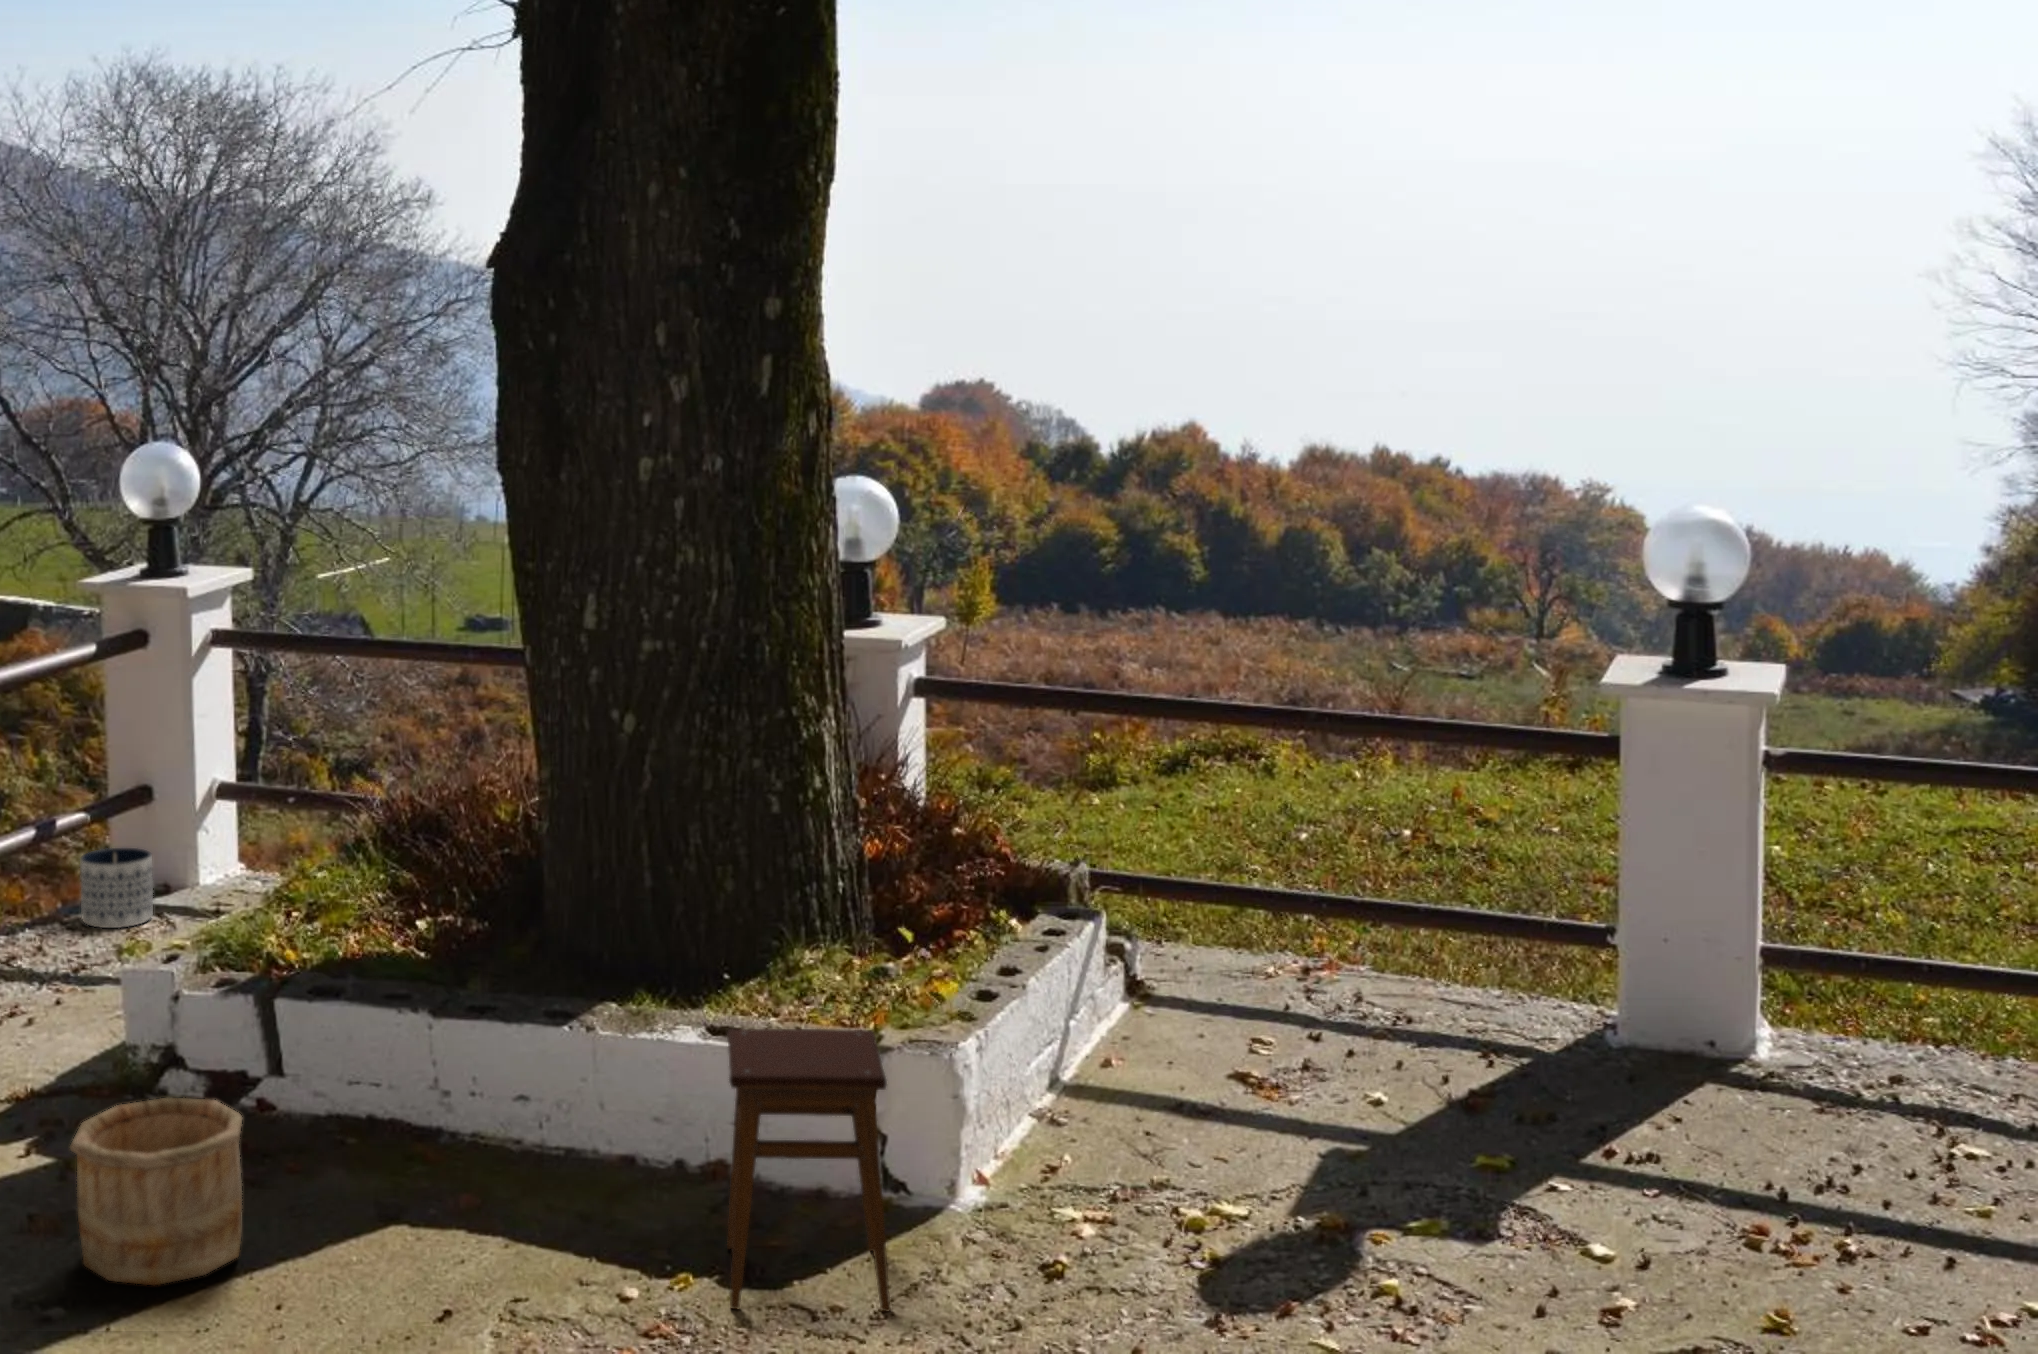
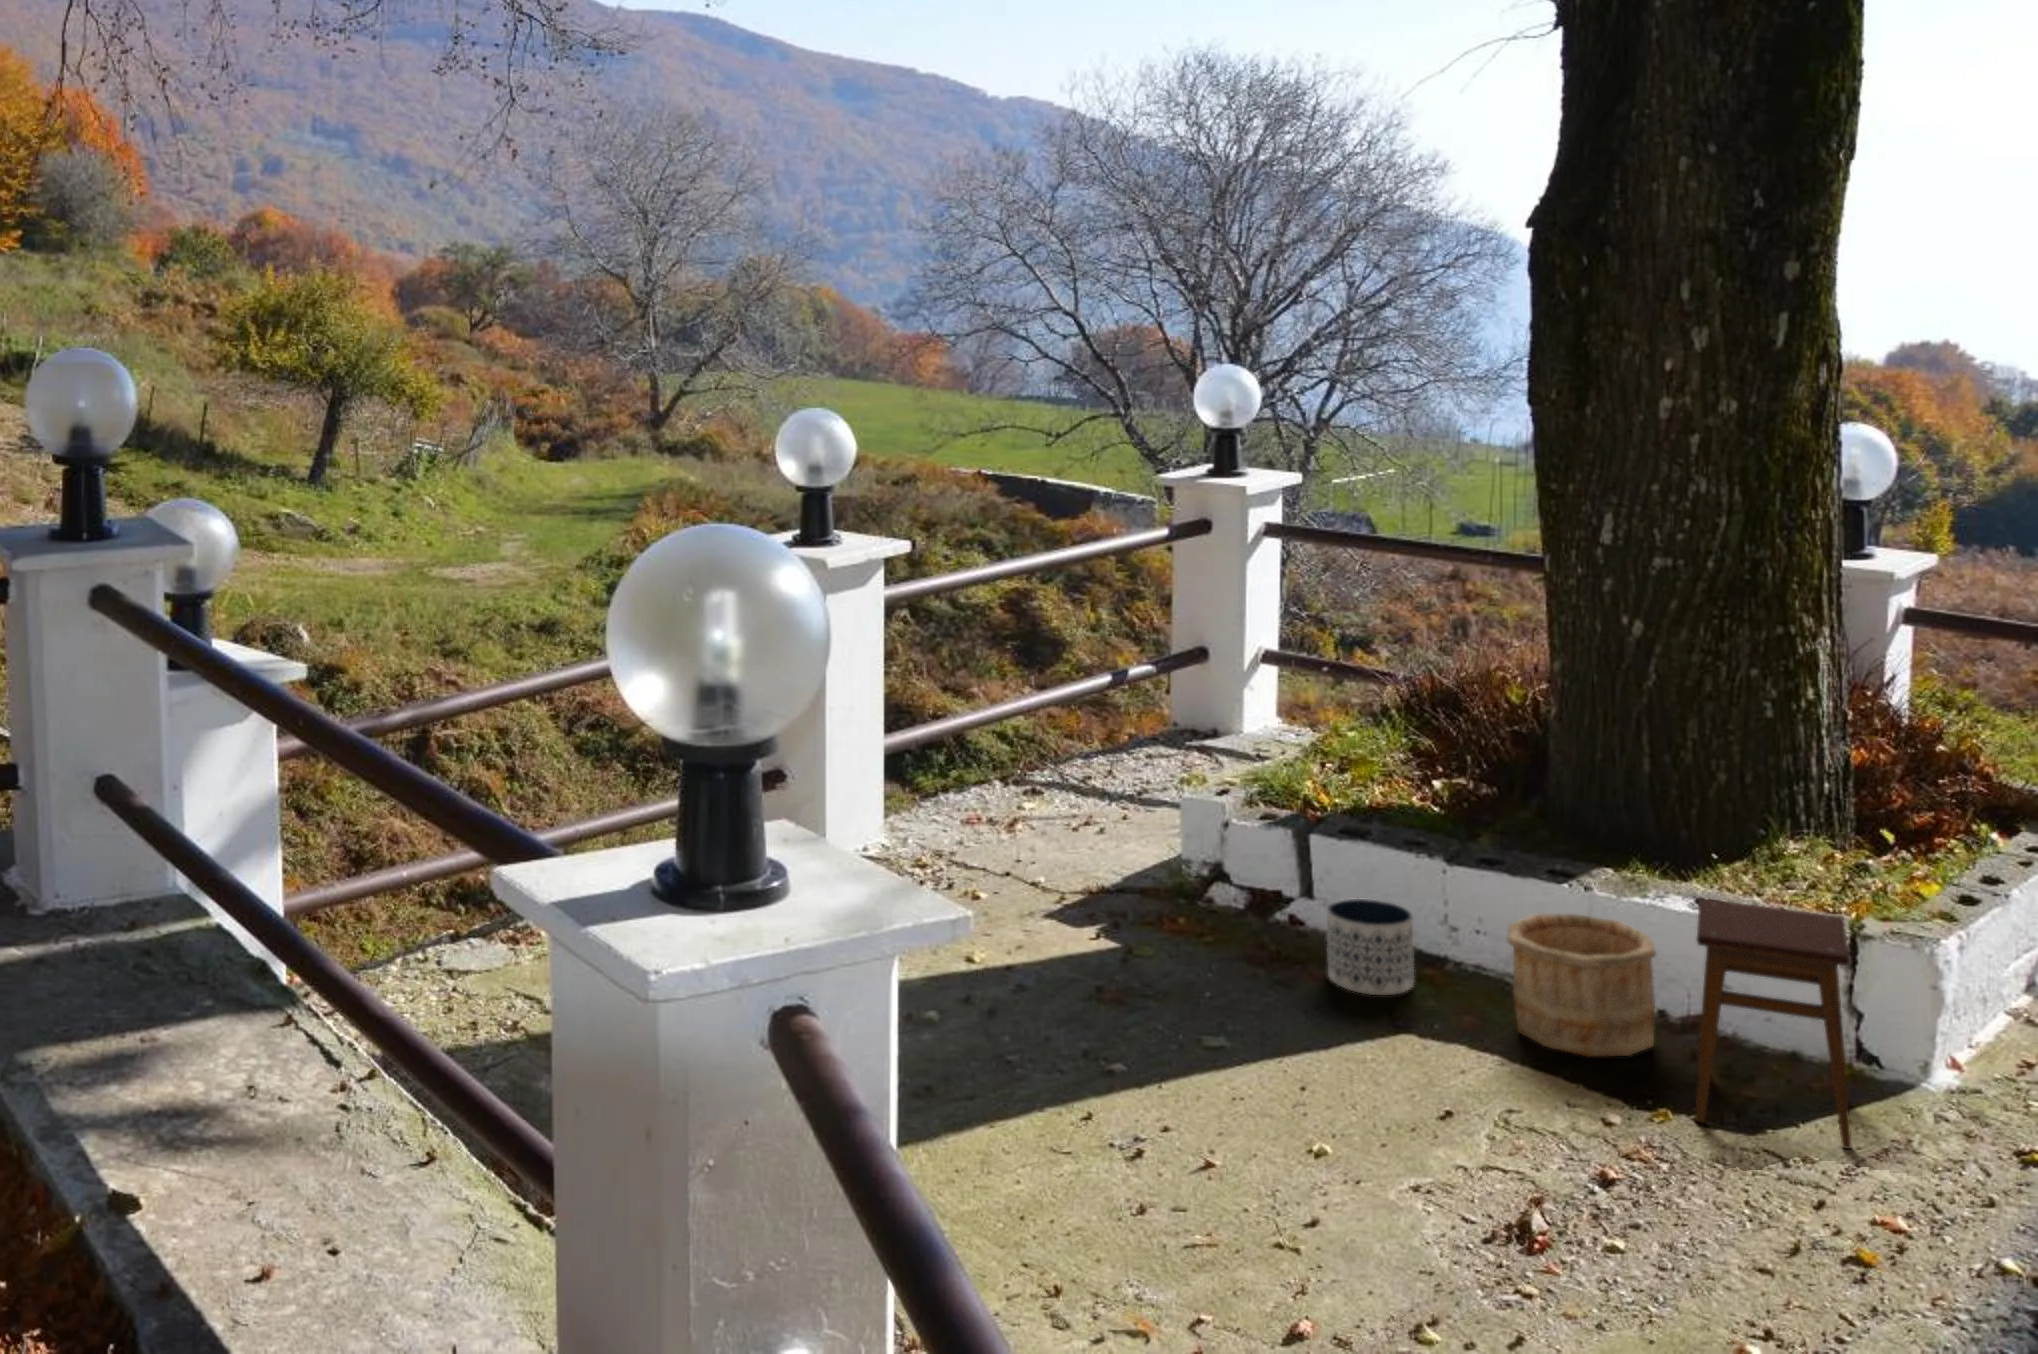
planter: present [80,848,153,928] -> present [1327,898,1414,995]
wooden bucket: present [70,1098,242,1285] -> present [1508,914,1657,1057]

